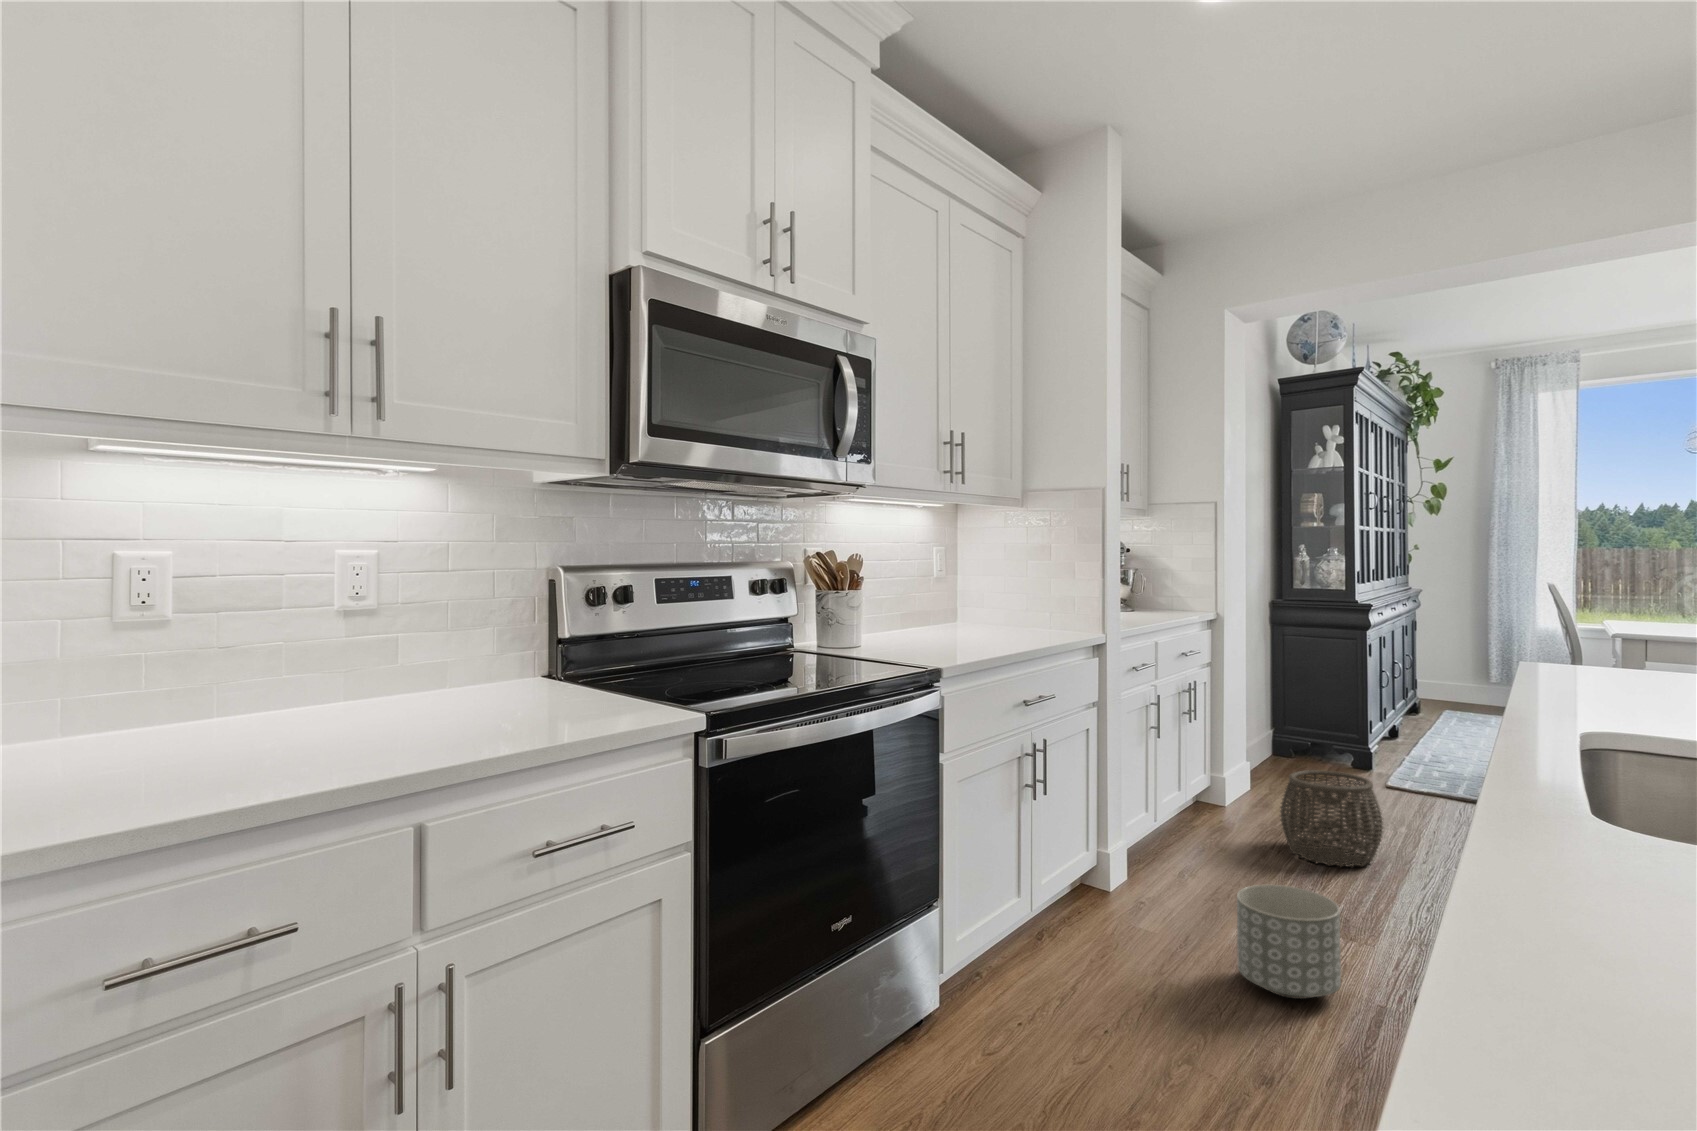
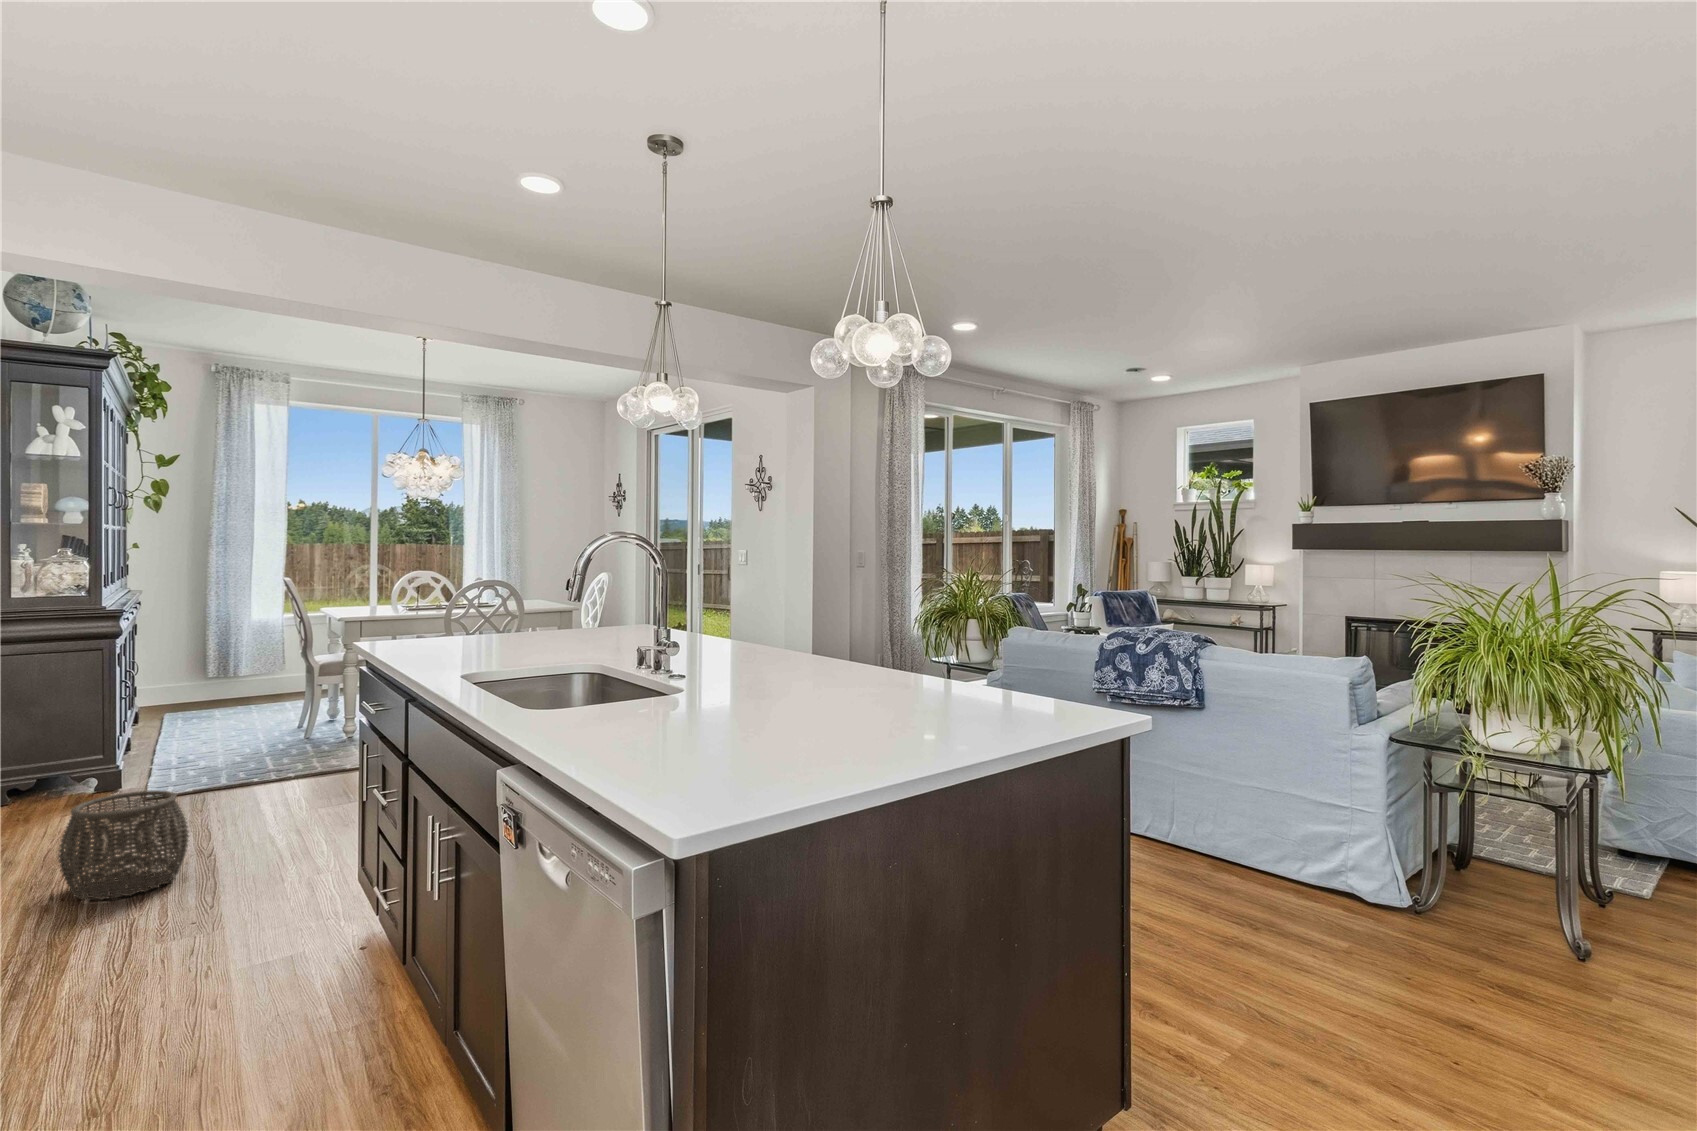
planter: present [1237,885,1341,999] -> none [91,917,222,1047]

